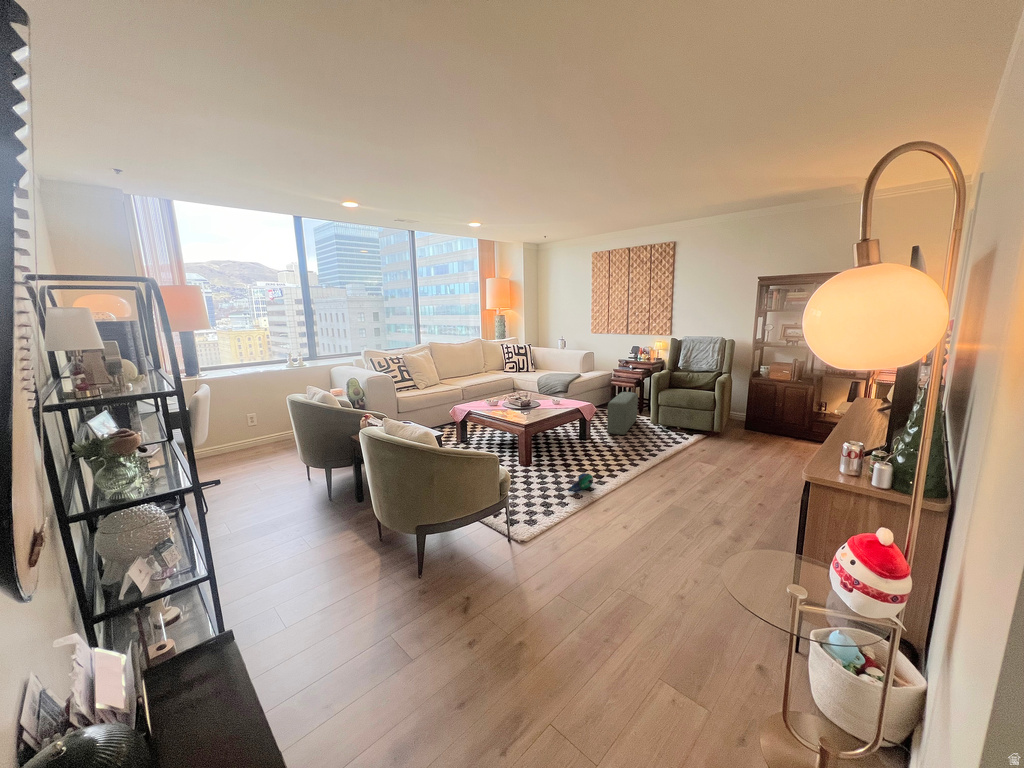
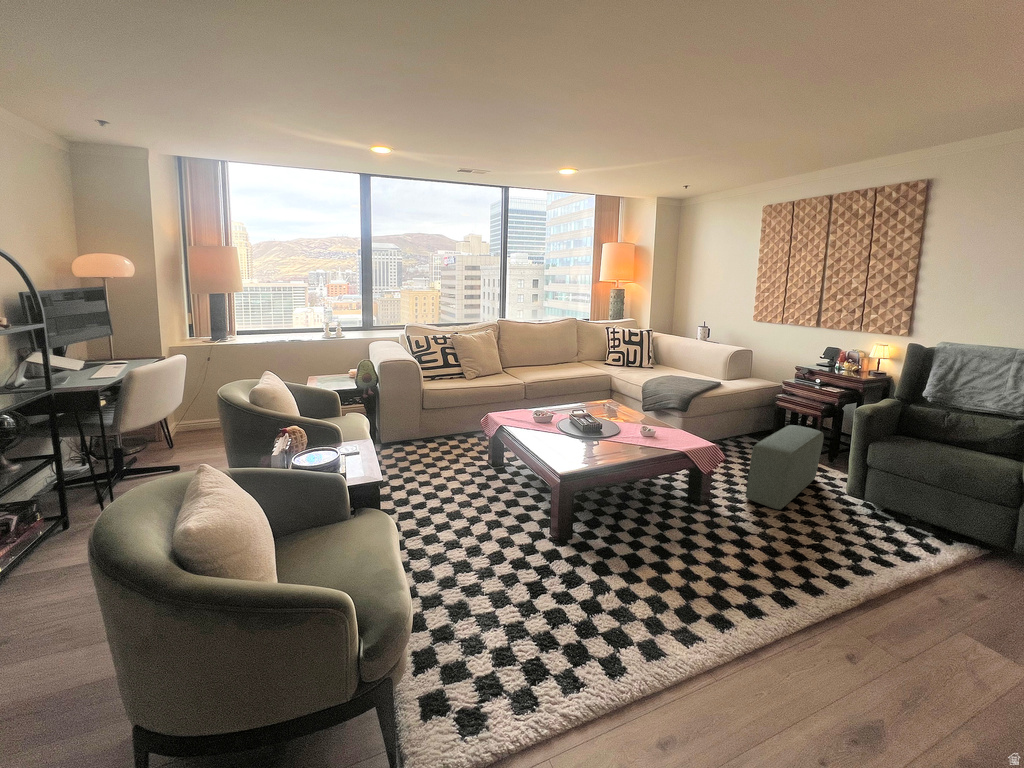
plush toy: present [568,473,593,492] -> none [598,600,666,653]

